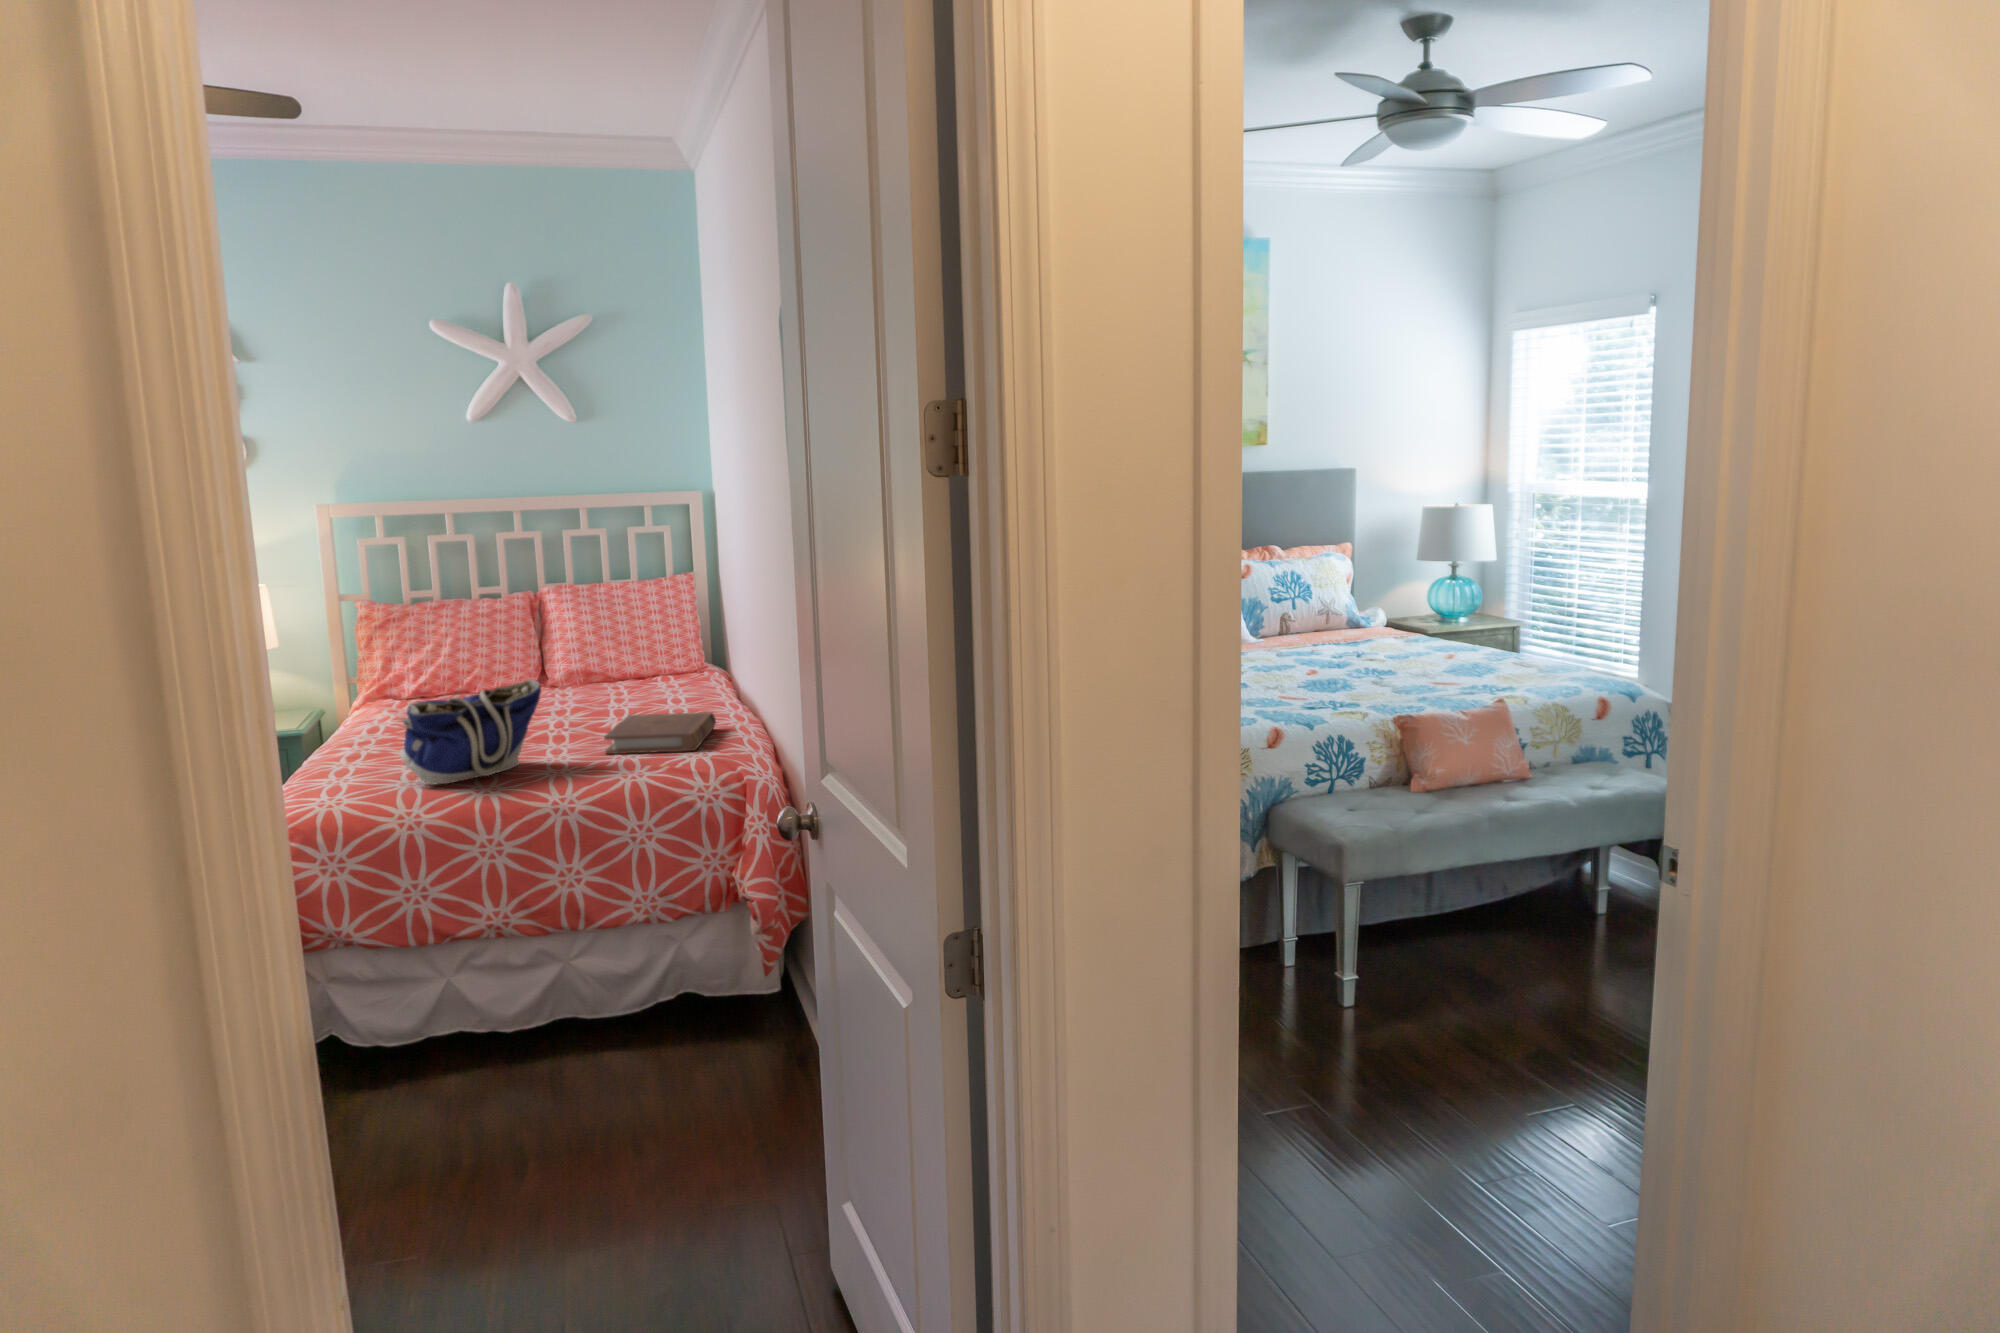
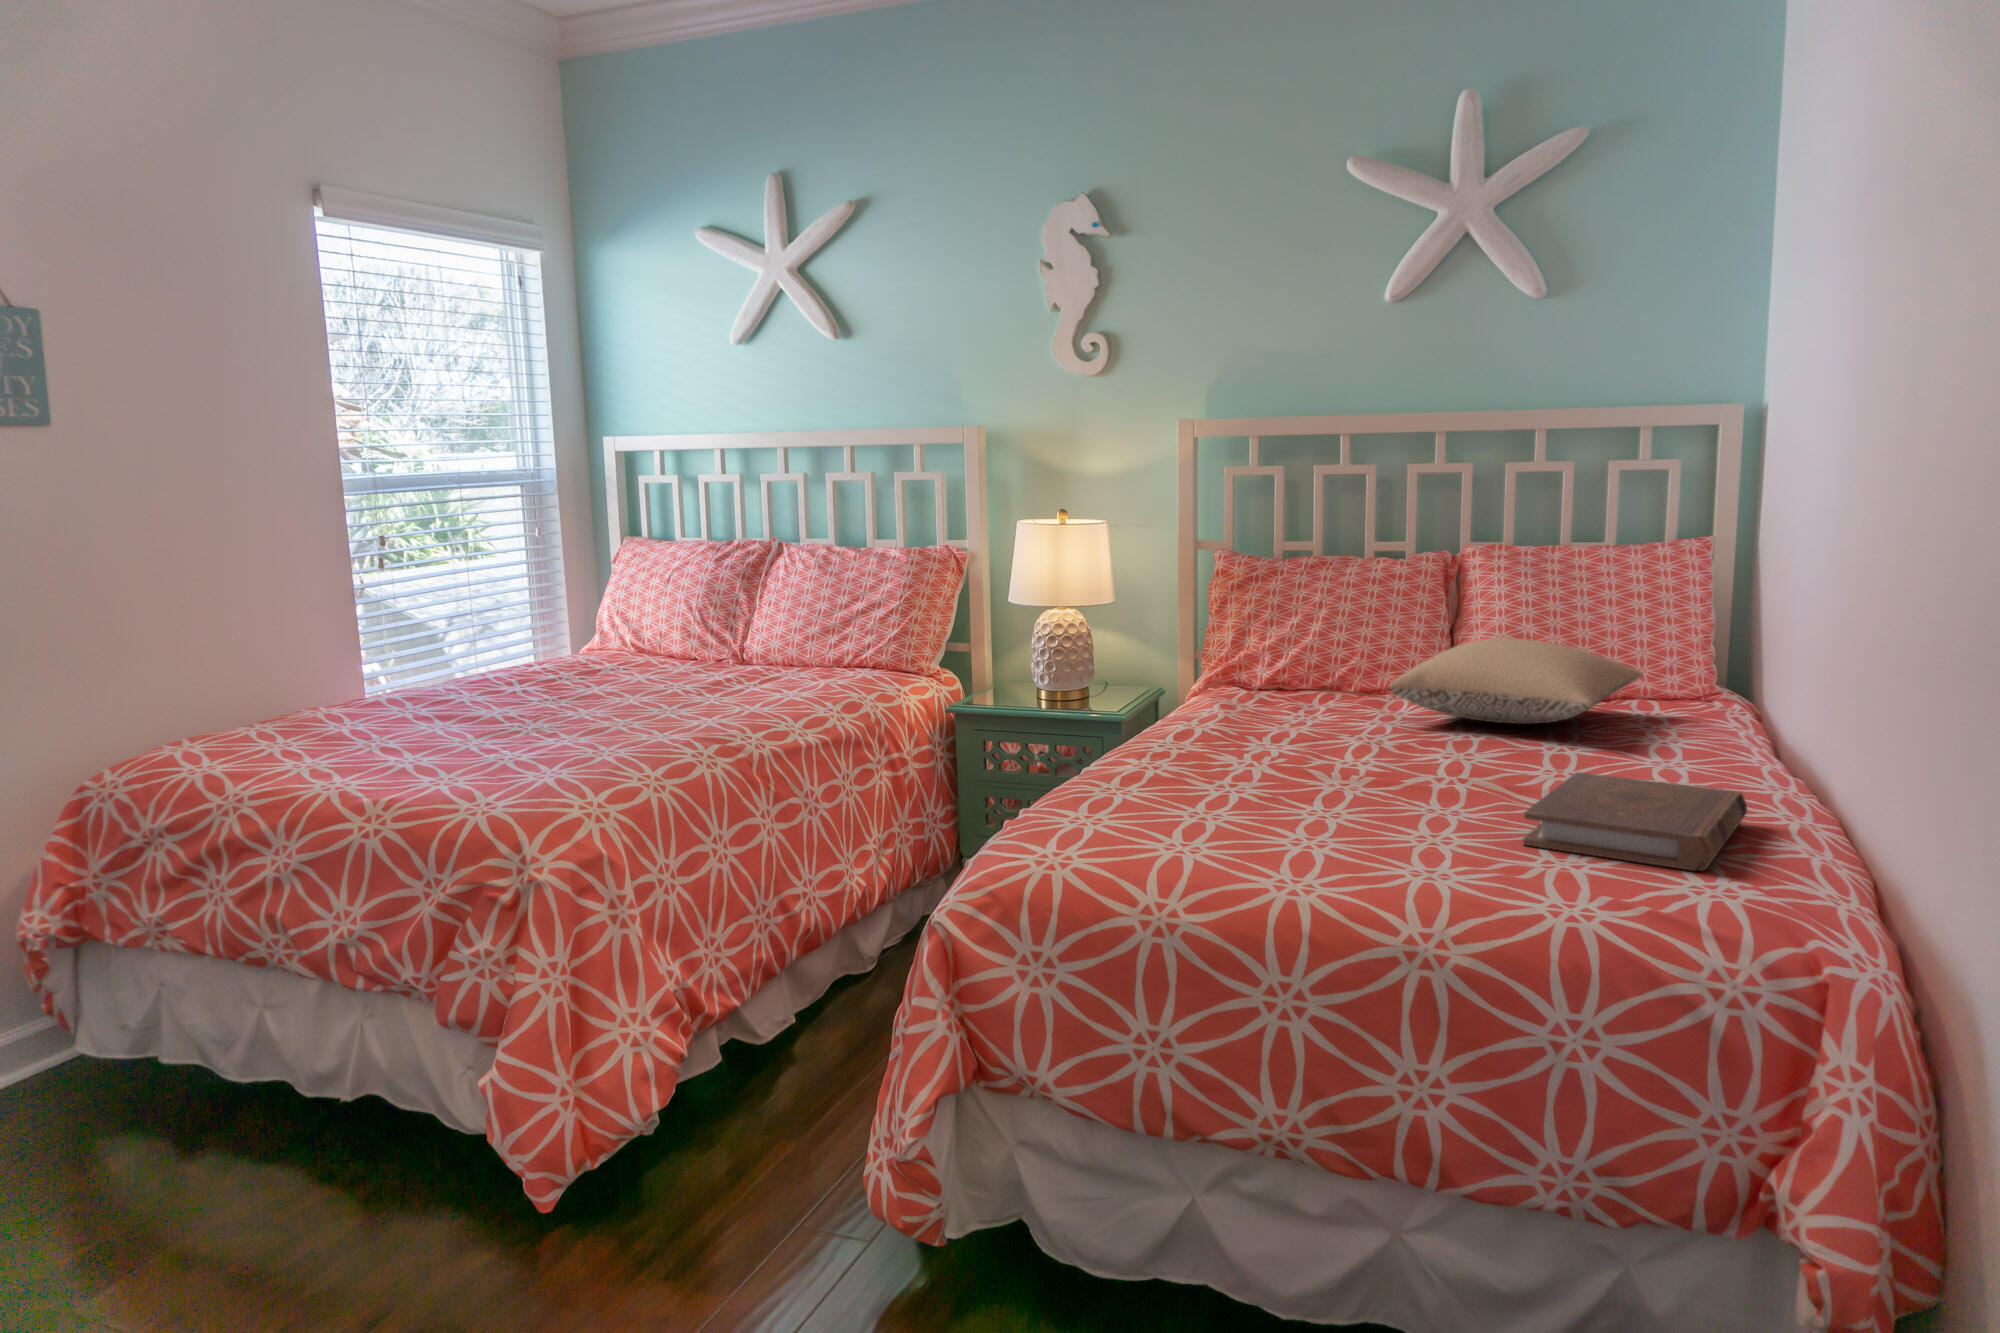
pillow: none [508,646,662,698] -> present [1389,638,1643,724]
tote bag: present [400,680,541,784] -> none [1173,695,1418,857]

